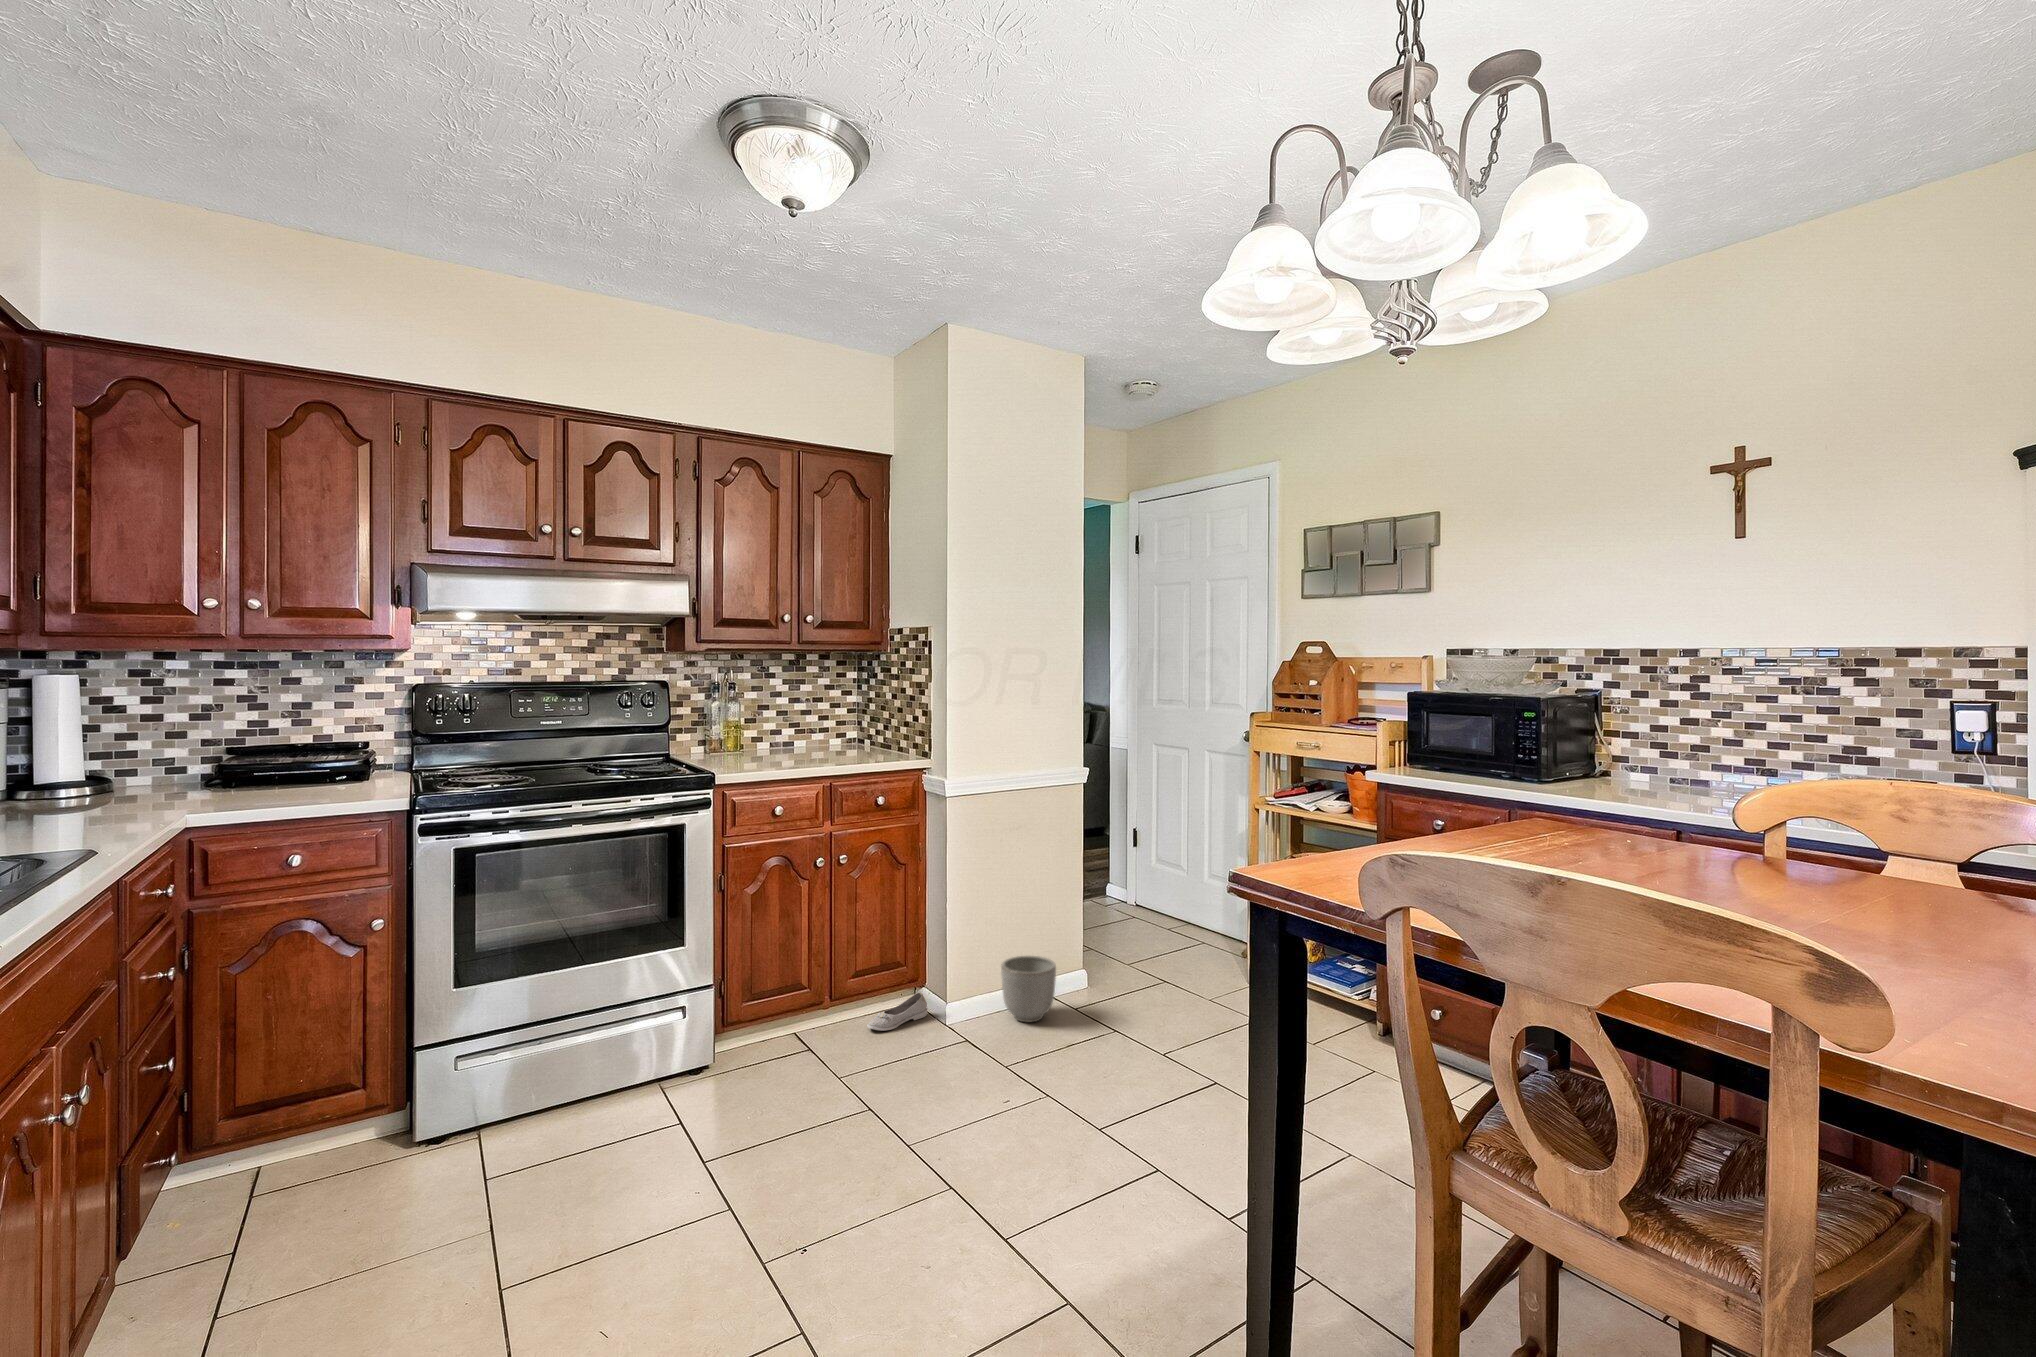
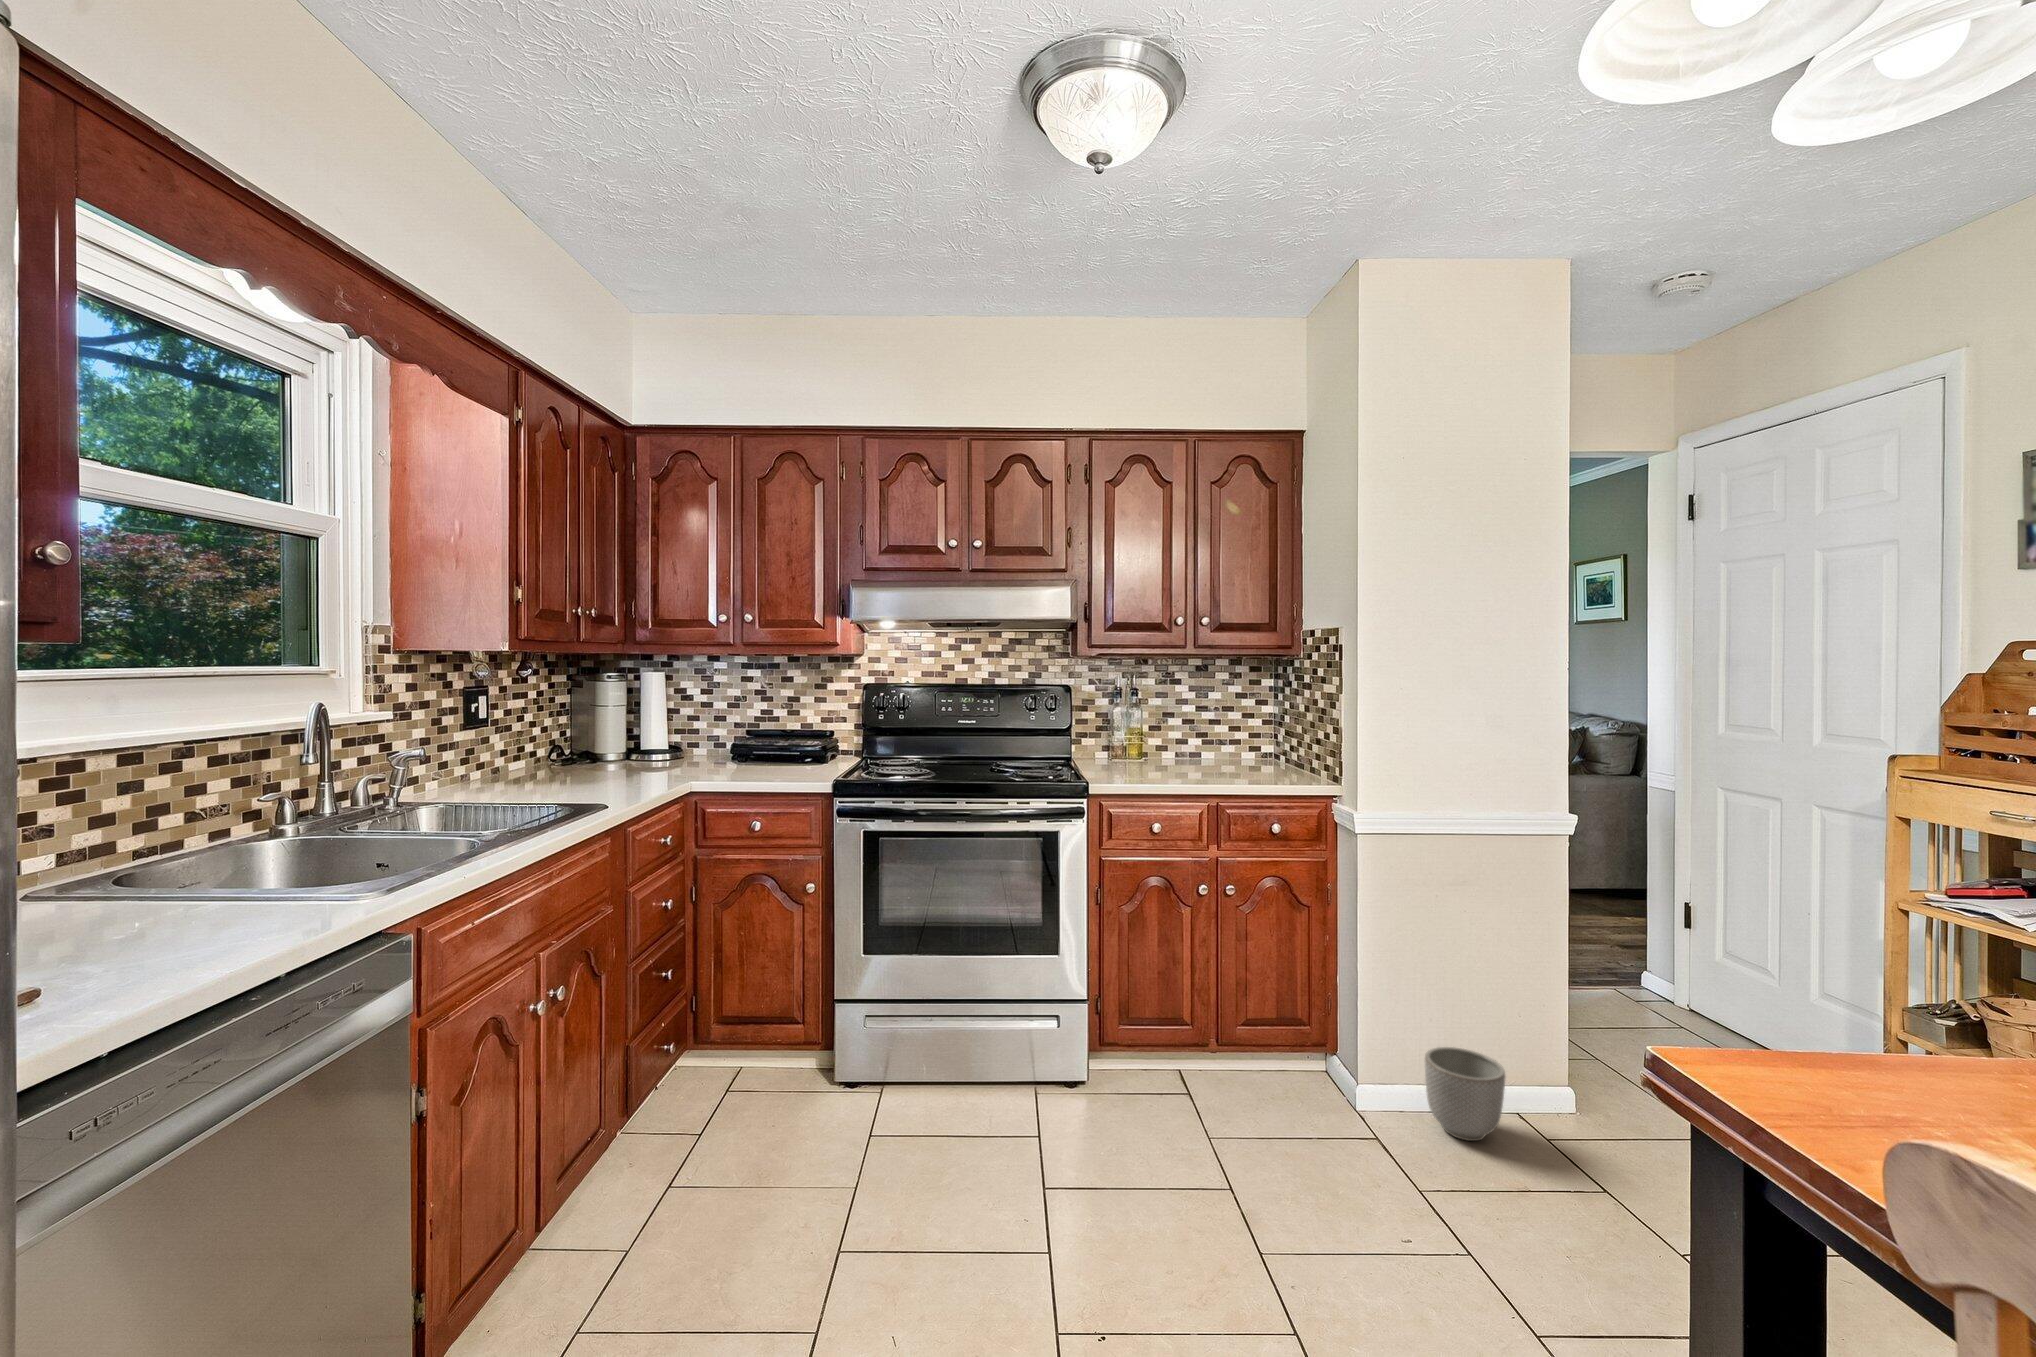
shoe: present [867,992,927,1031] -> none [1250,1059,1328,1096]

